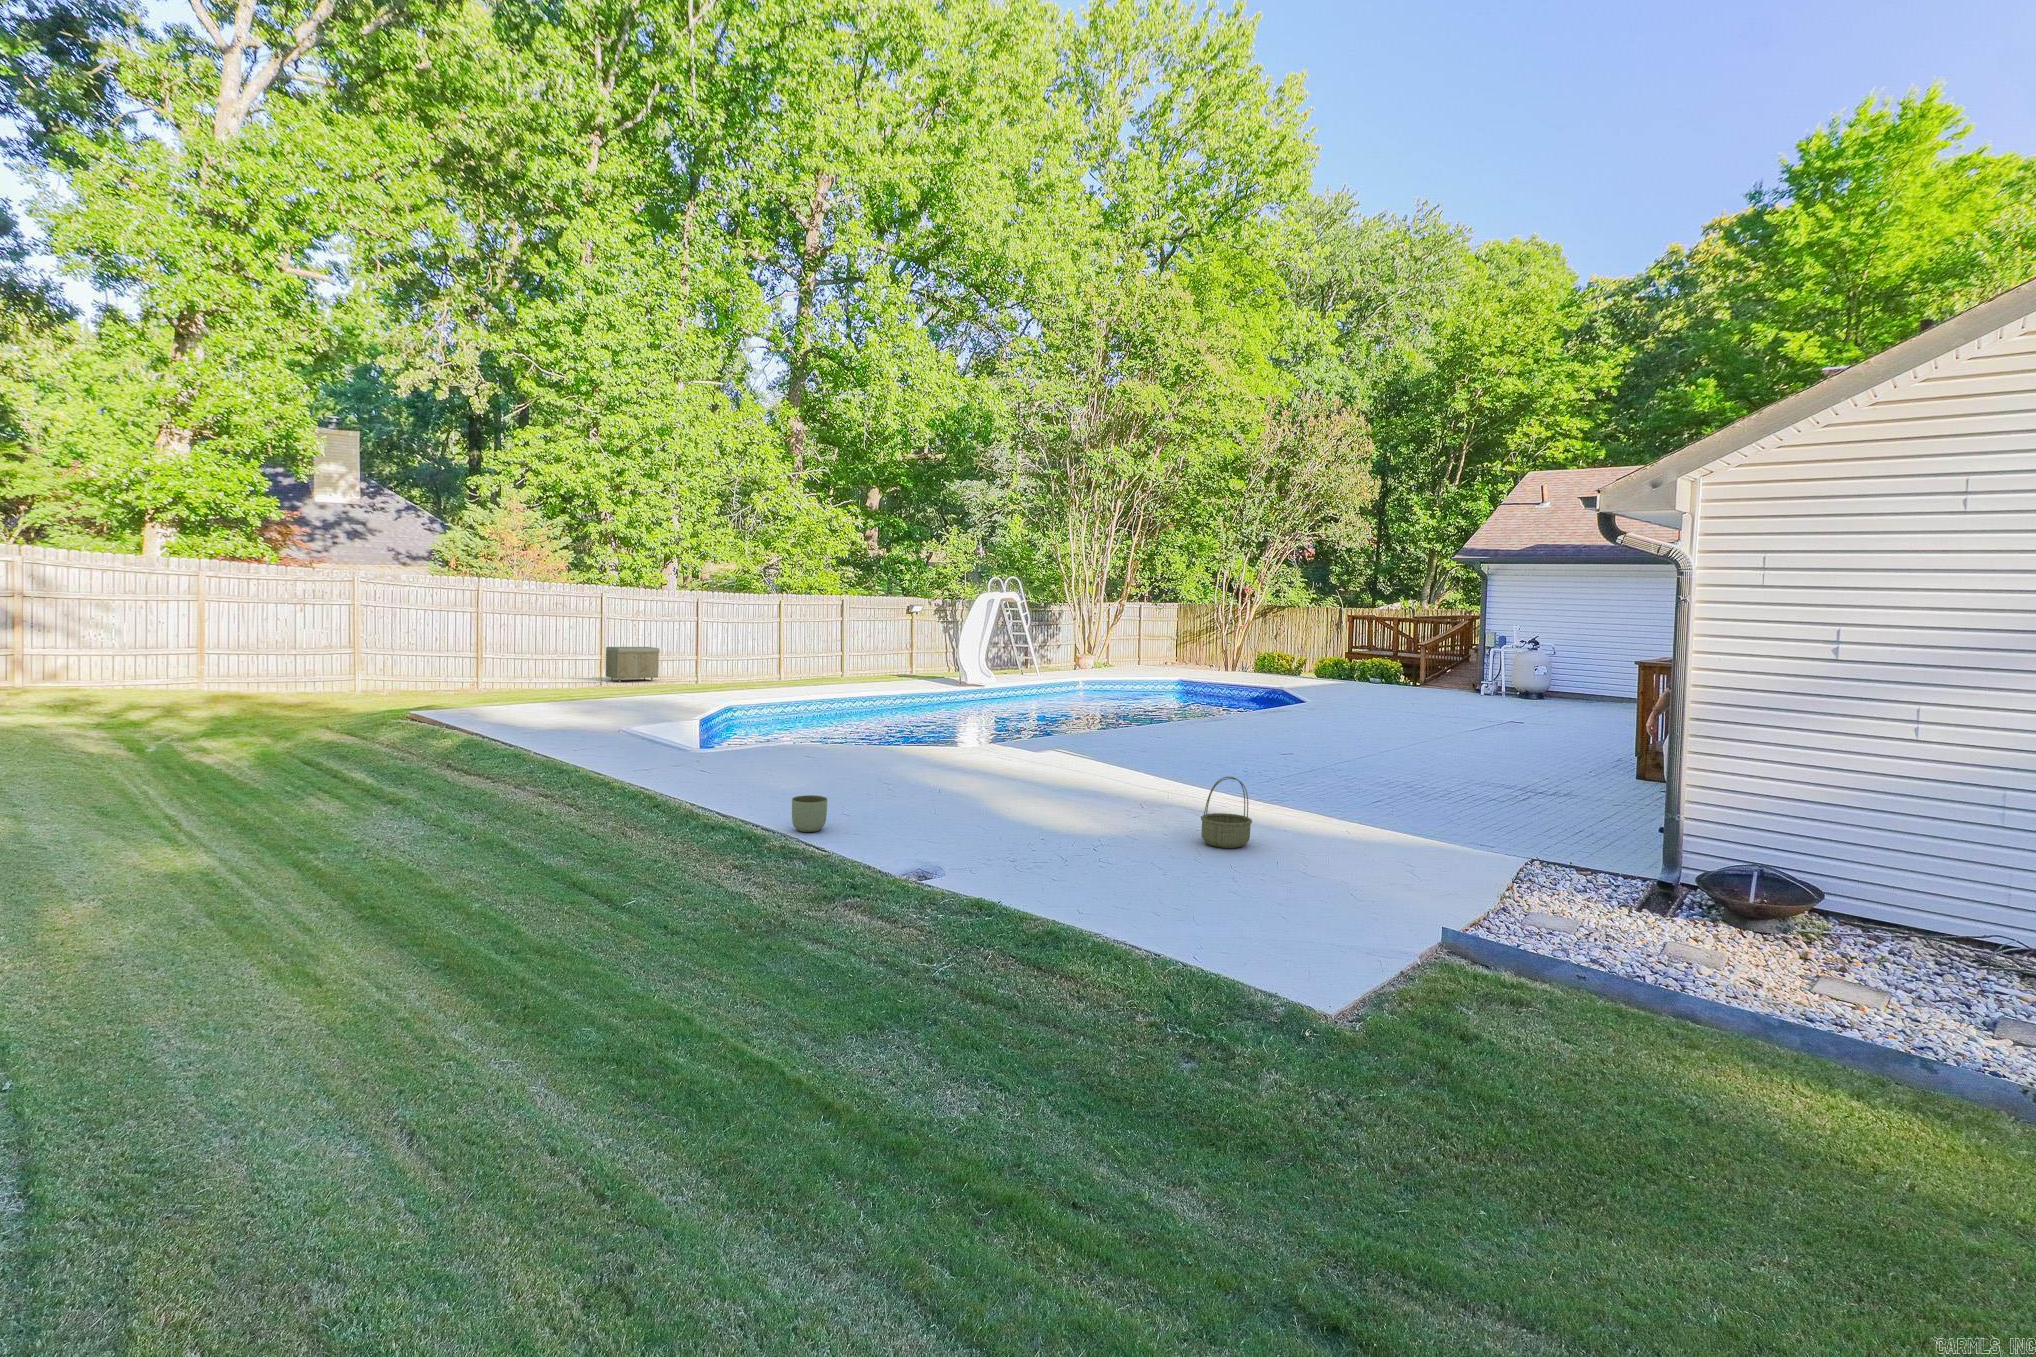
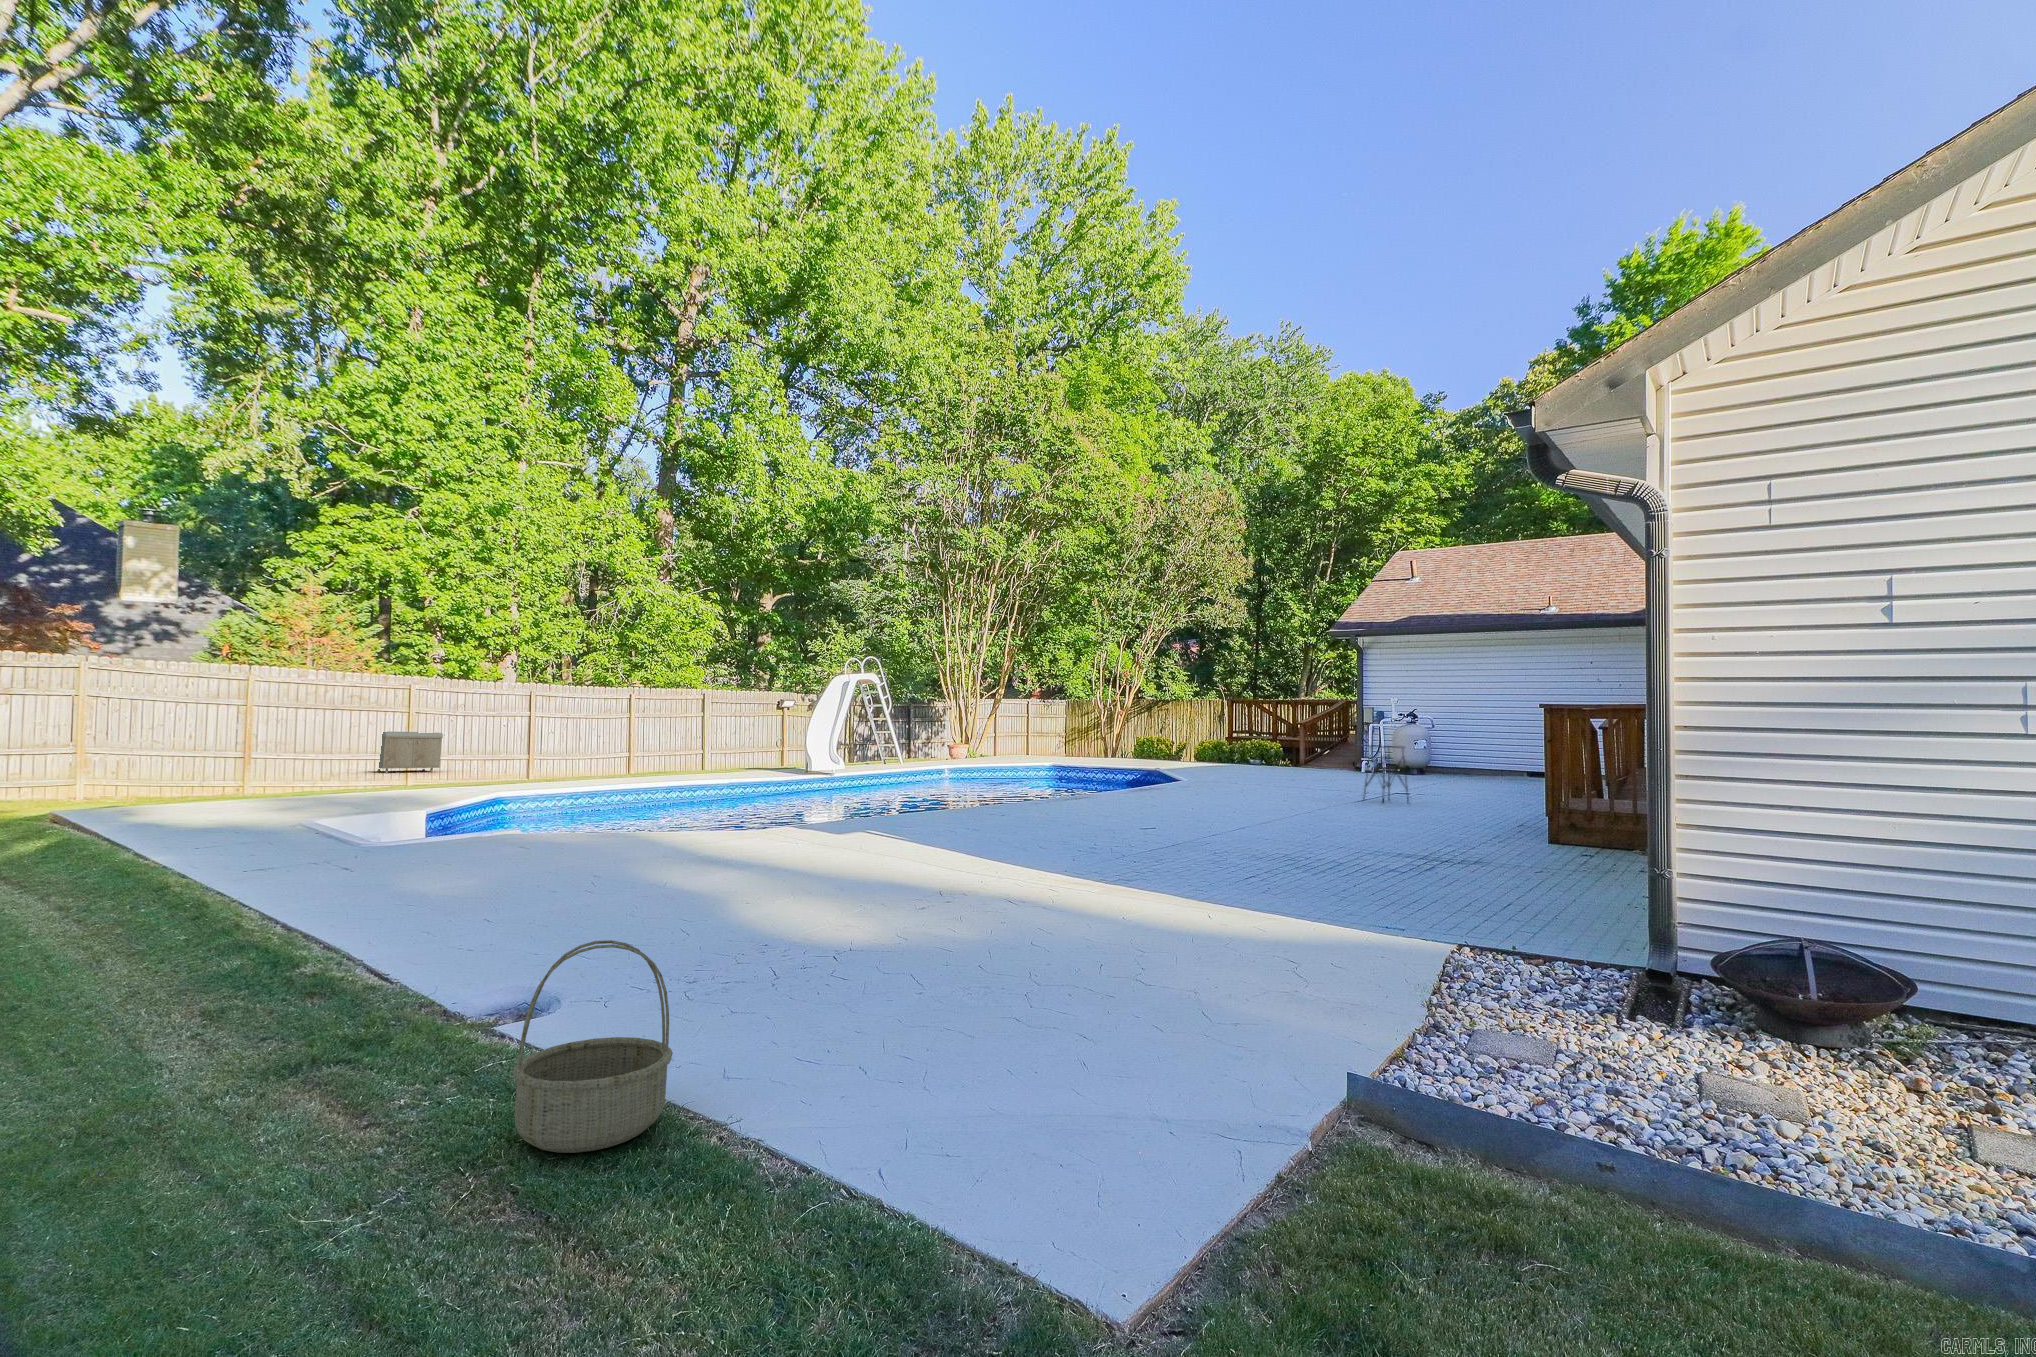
side table: none [1475,676,1519,730] -> present [1364,745,1409,802]
basket: present [1201,777,1252,848] -> present [512,940,673,1153]
planter: present [792,795,827,832] -> none [344,881,411,939]

